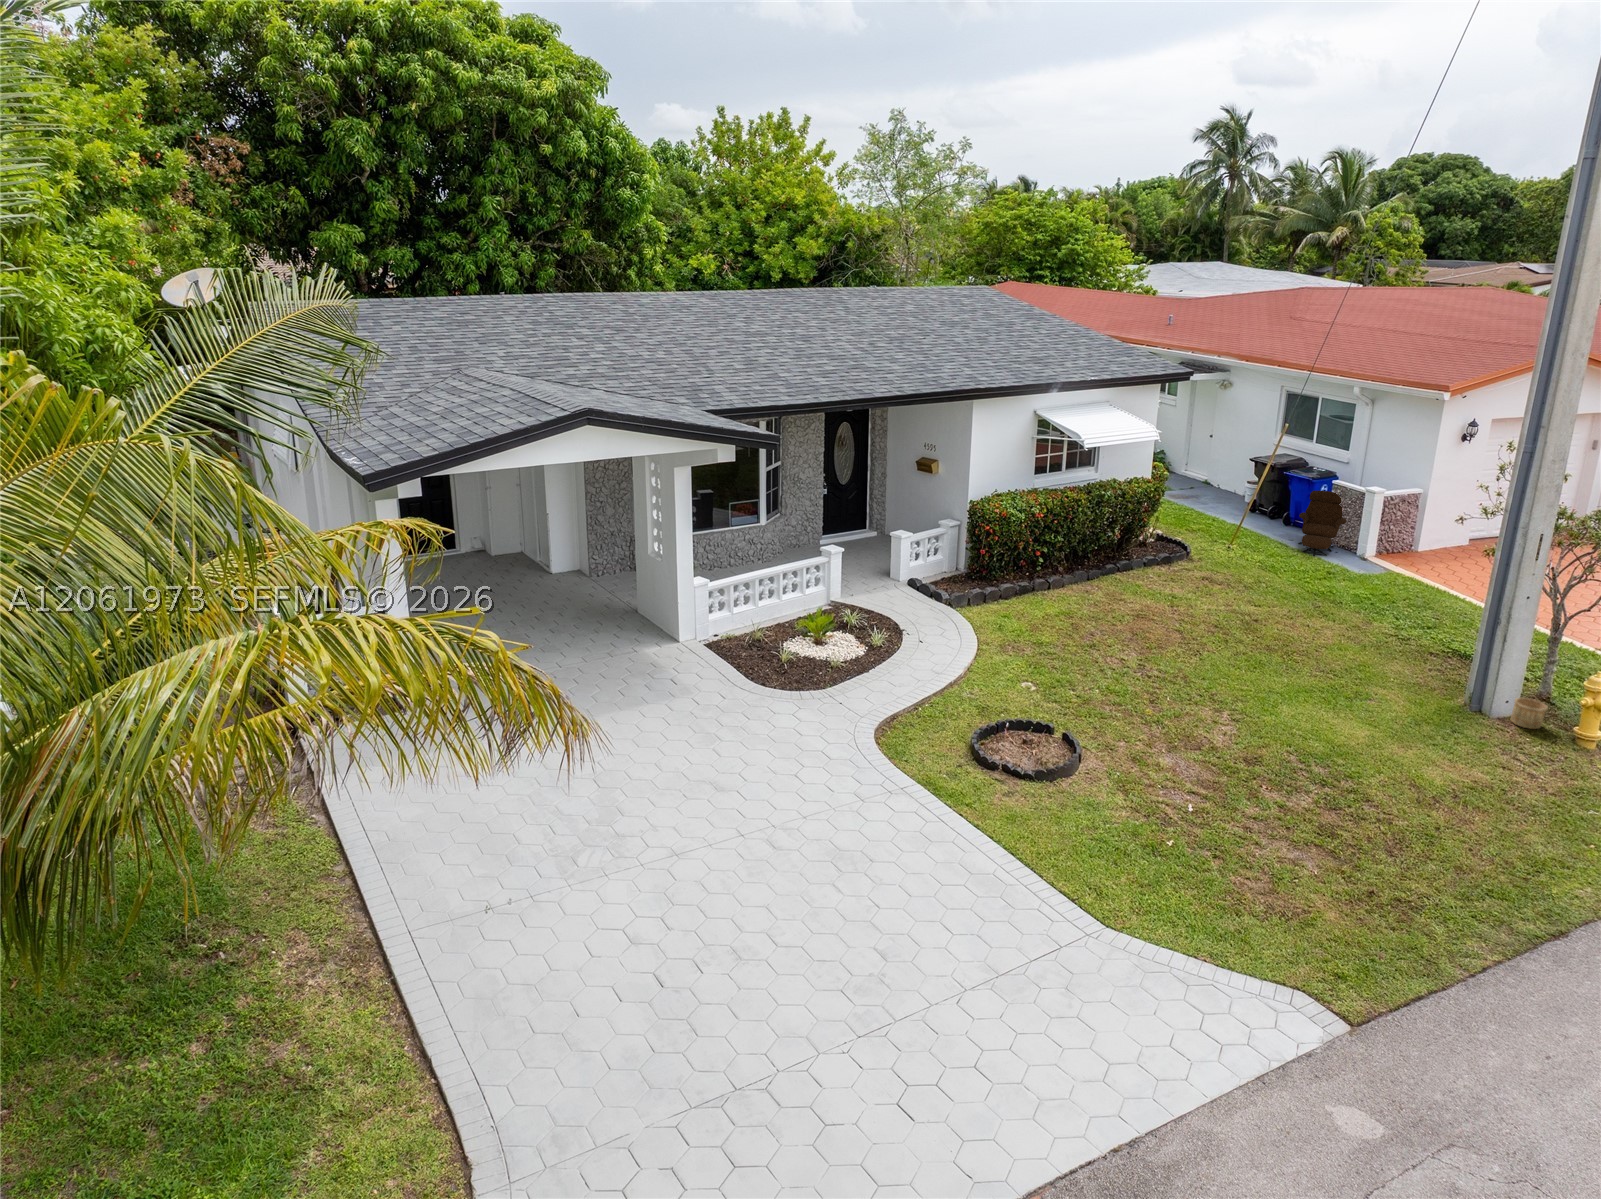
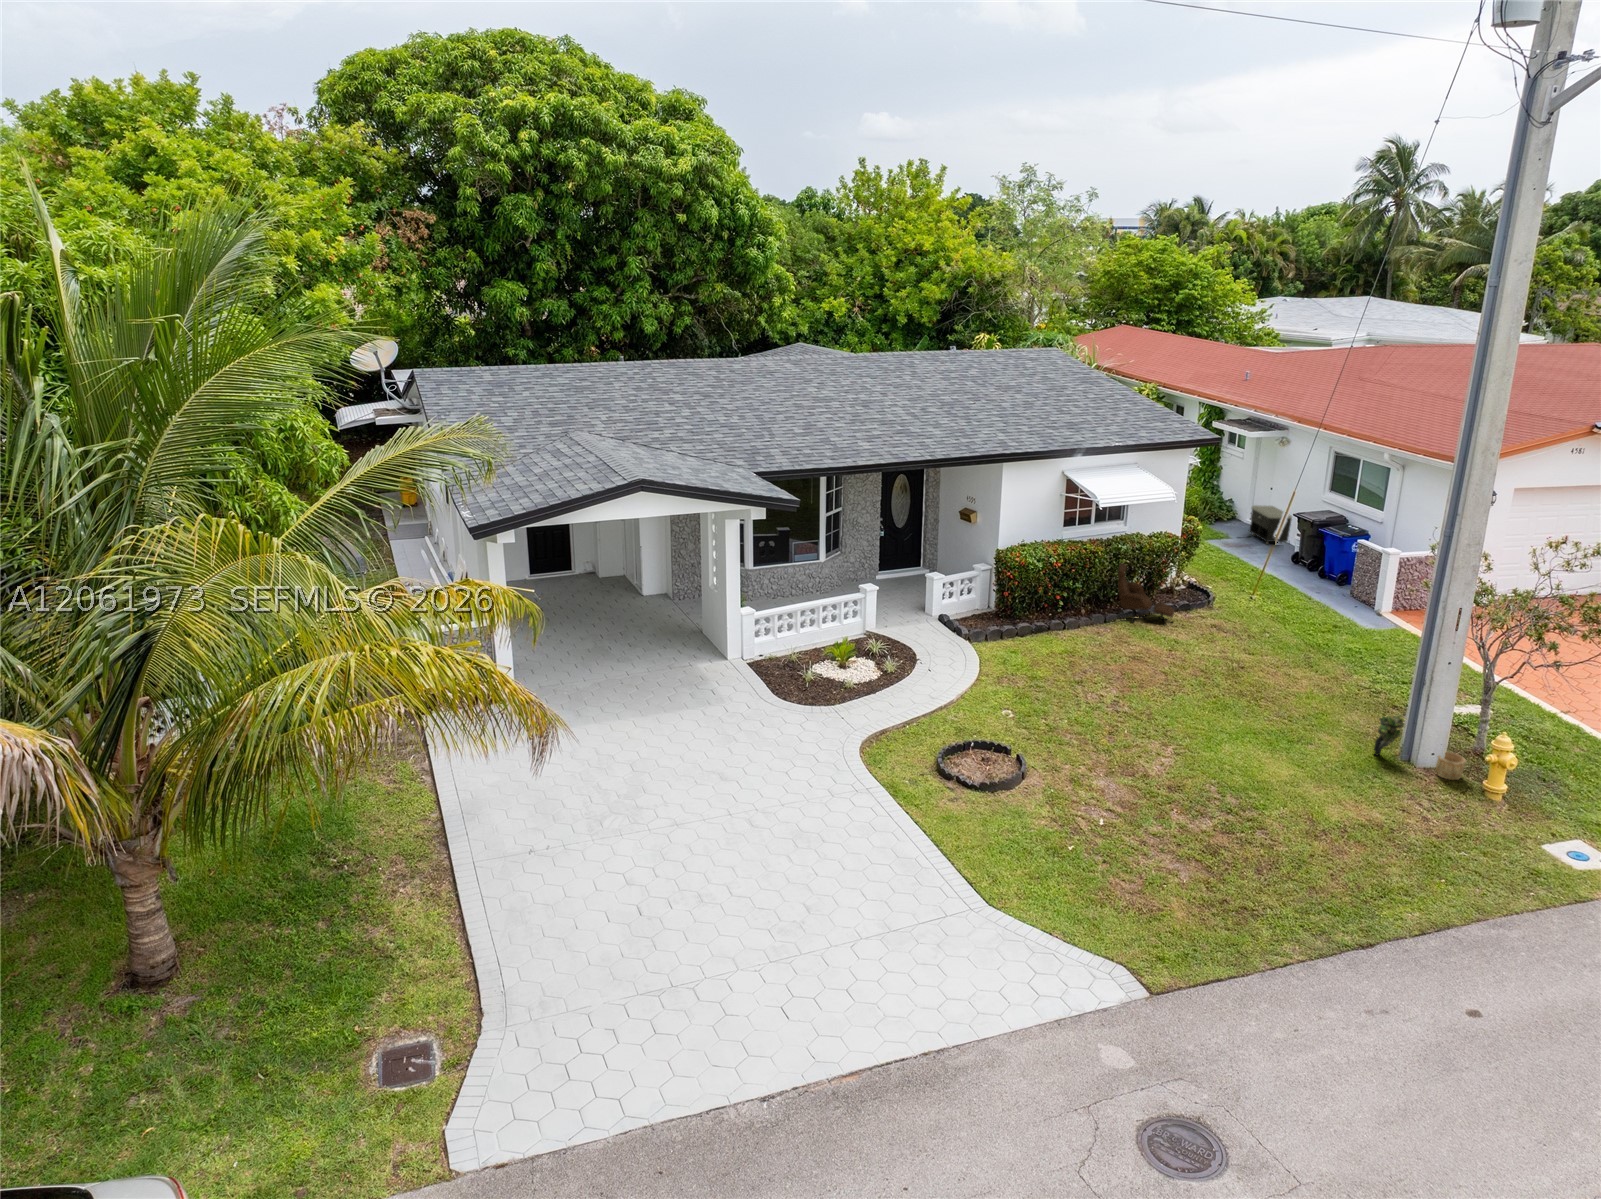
storage bench: none [1191,455,1239,495] -> present [1250,505,1292,543]
lounge chair: present [1298,491,1347,556] -> present [1118,563,1174,623]
potted plant: none [1439,659,1477,708] -> present [1374,715,1404,755]

